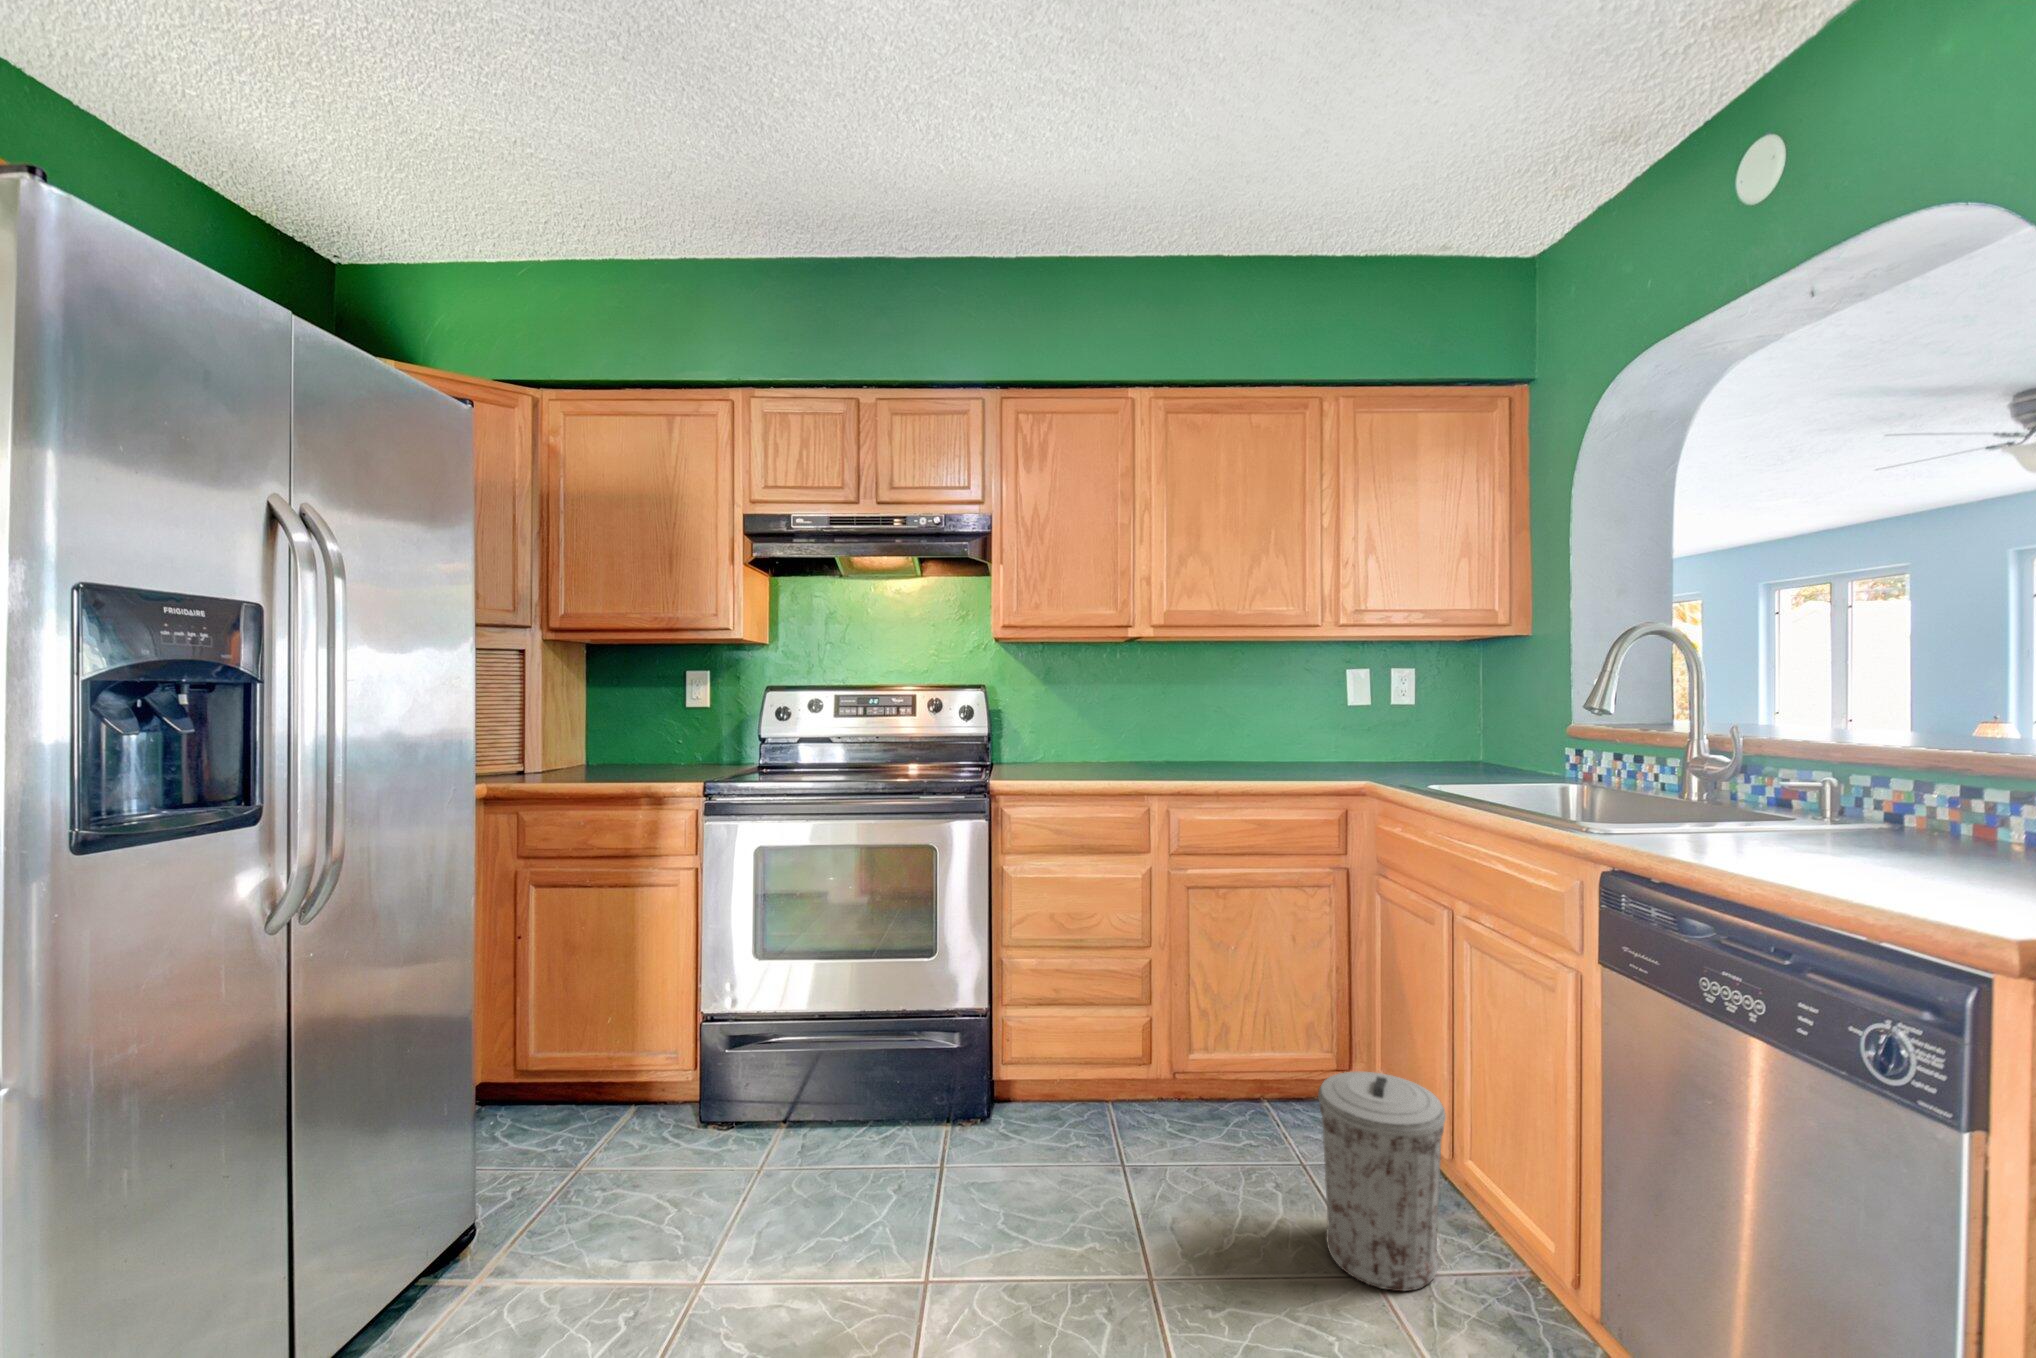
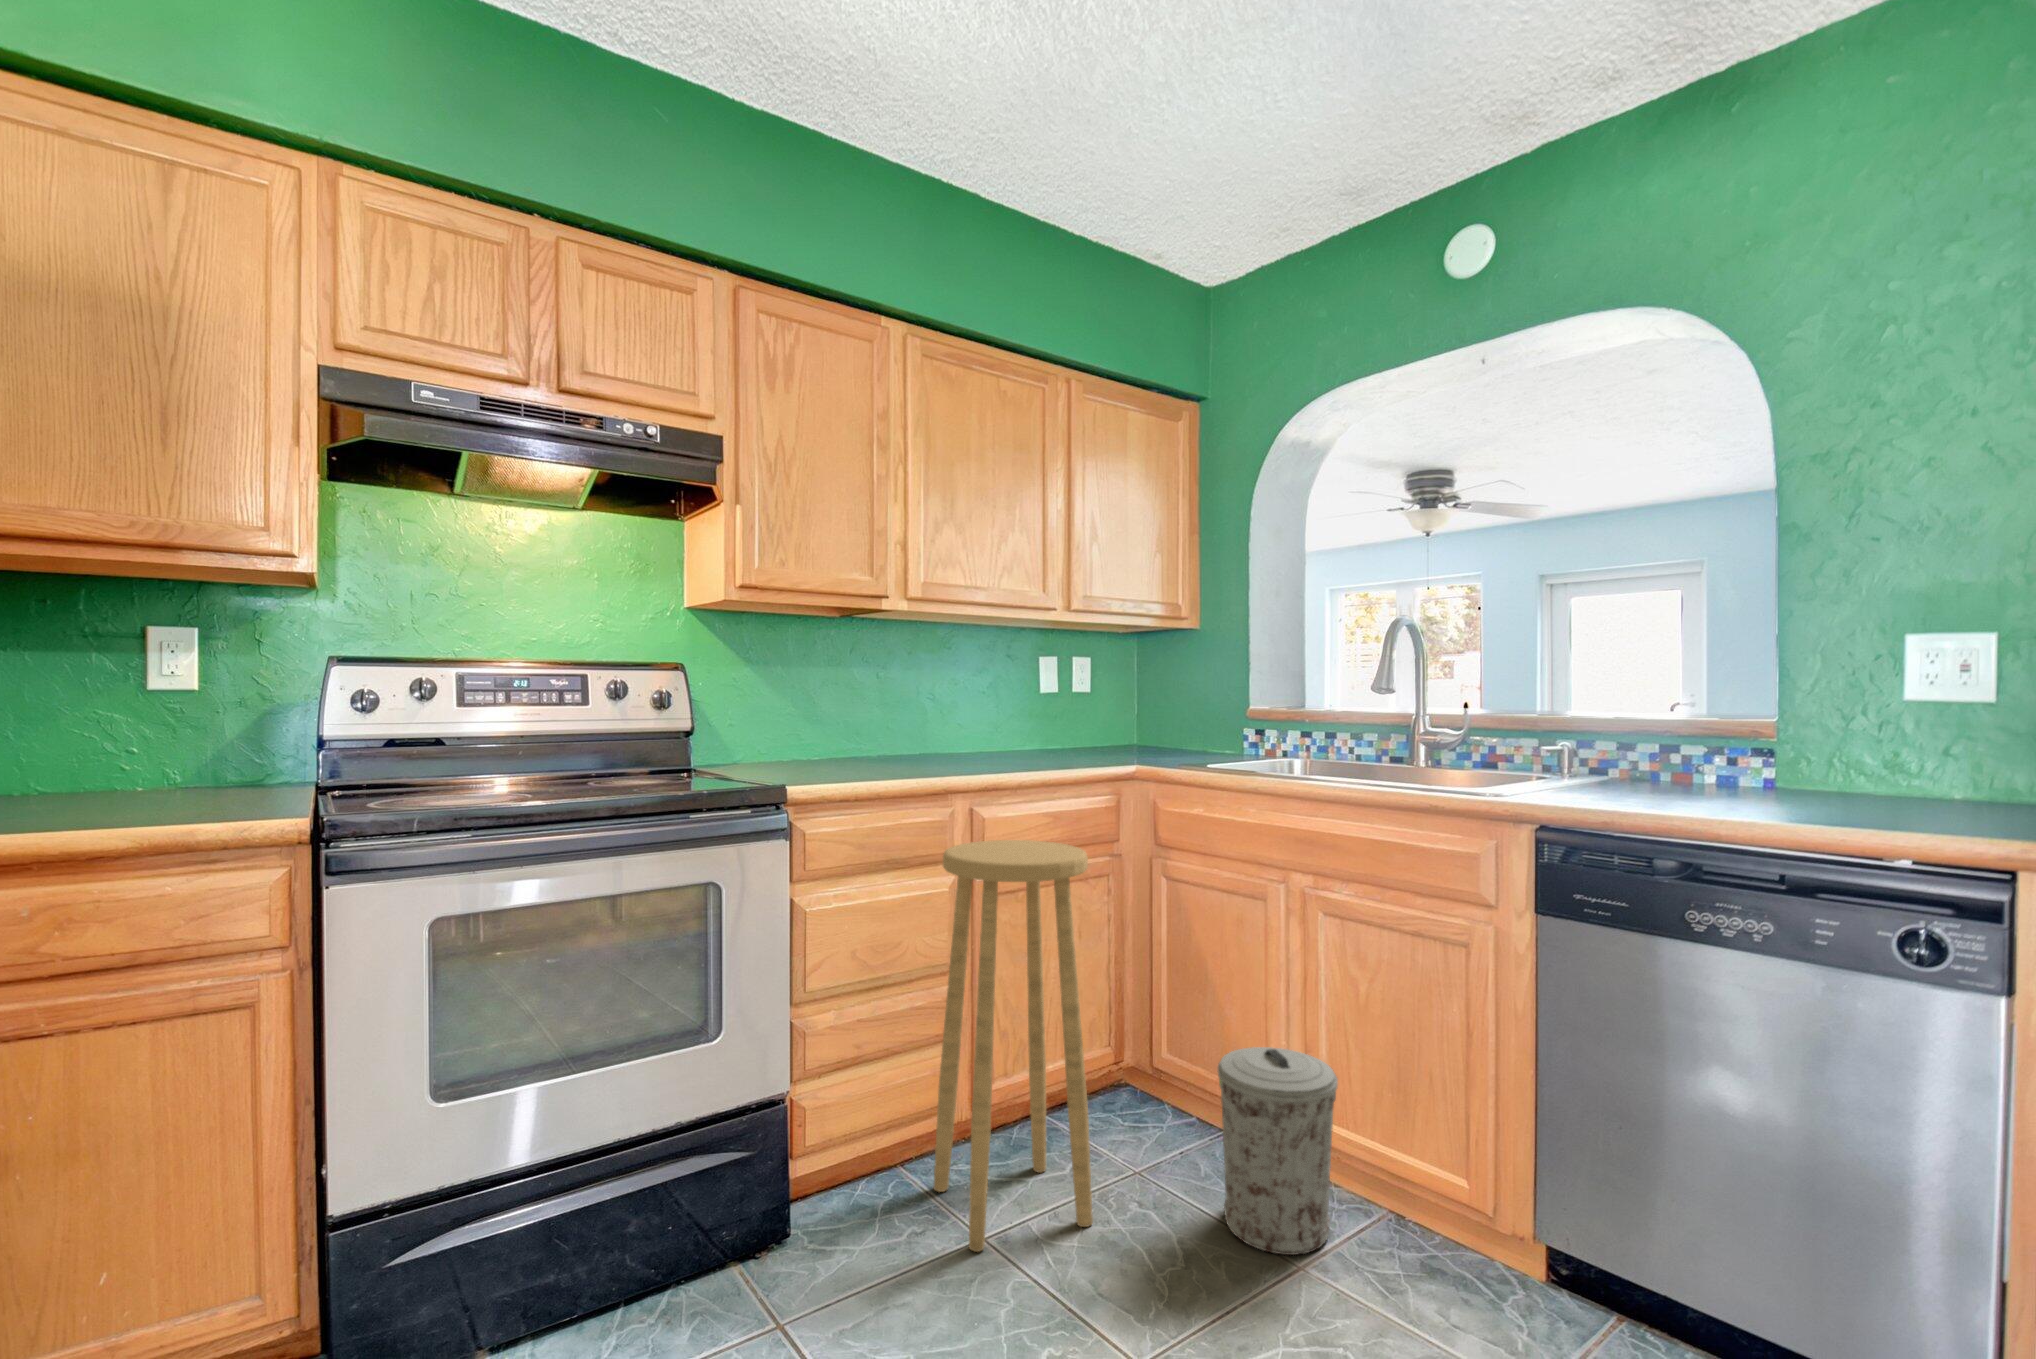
stool: none [1098,837,1226,1190] -> present [934,840,1093,1252]

